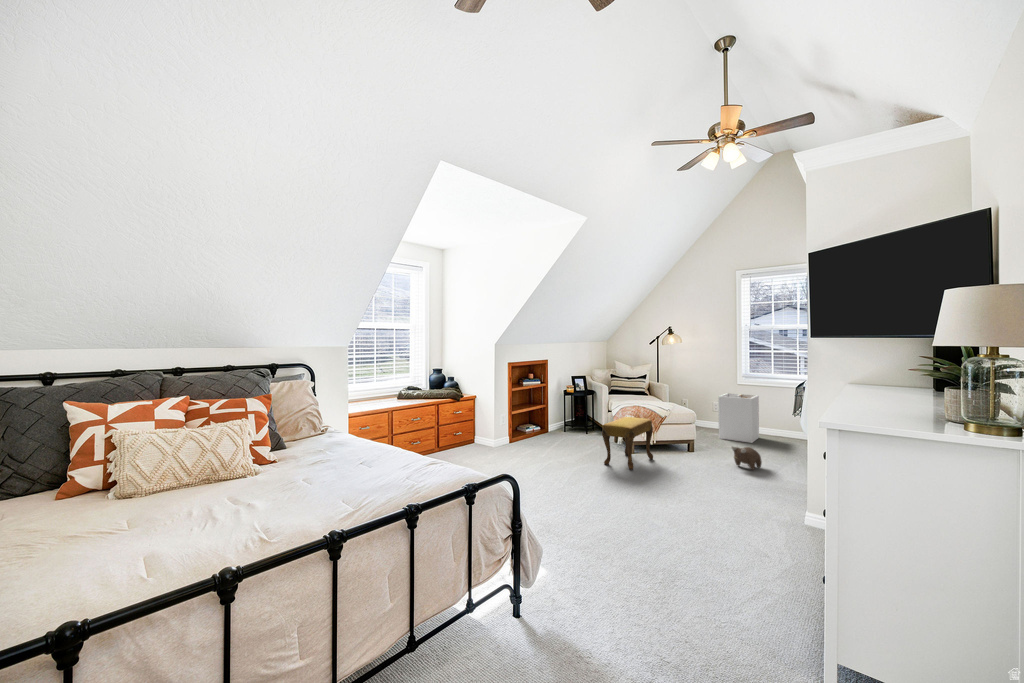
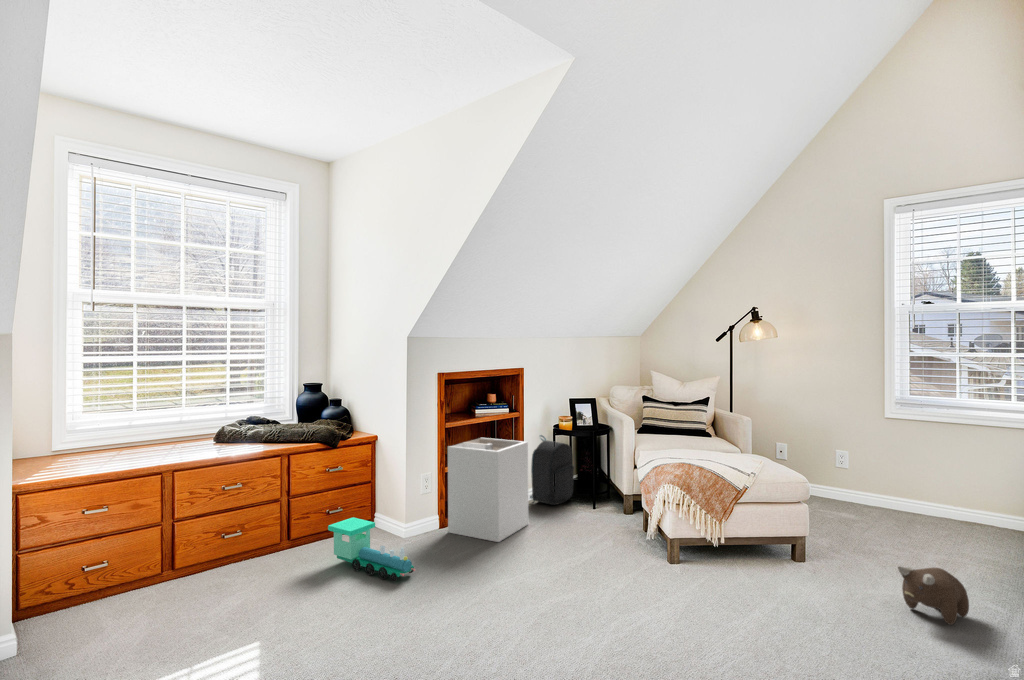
laundry hamper: present [718,393,759,443] -> present [448,438,528,542]
backpack: none [552,396,575,433] -> present [530,435,574,505]
footstool: present [602,417,653,470] -> none [608,487,719,615]
toy train: none [464,435,510,462] -> present [328,517,415,581]

